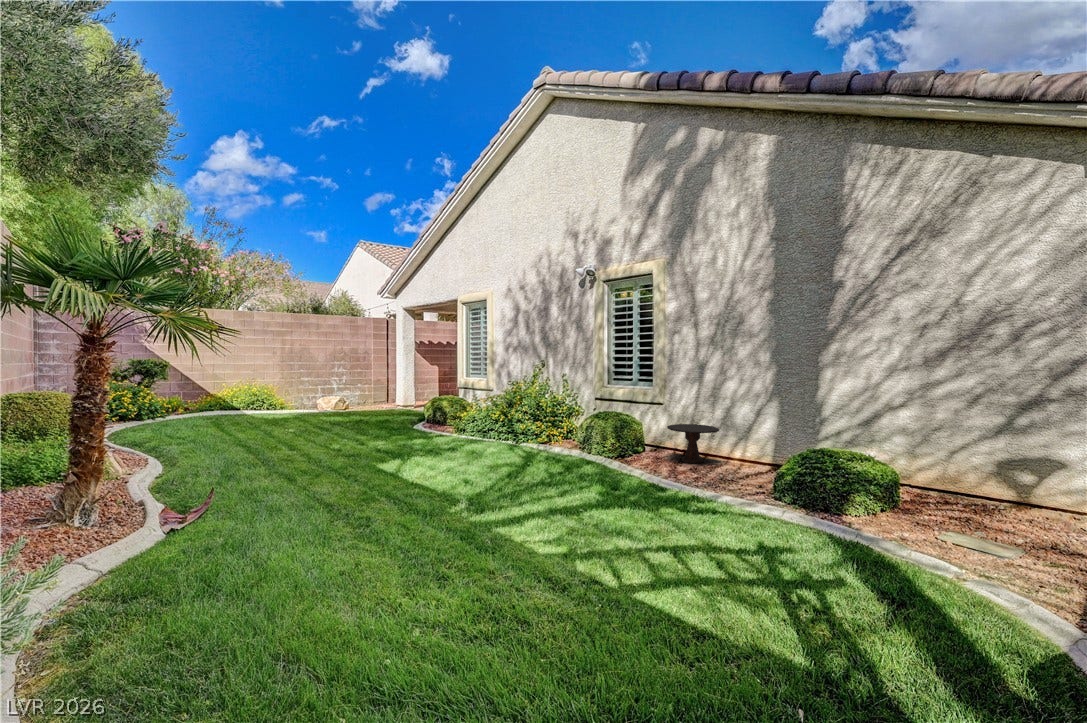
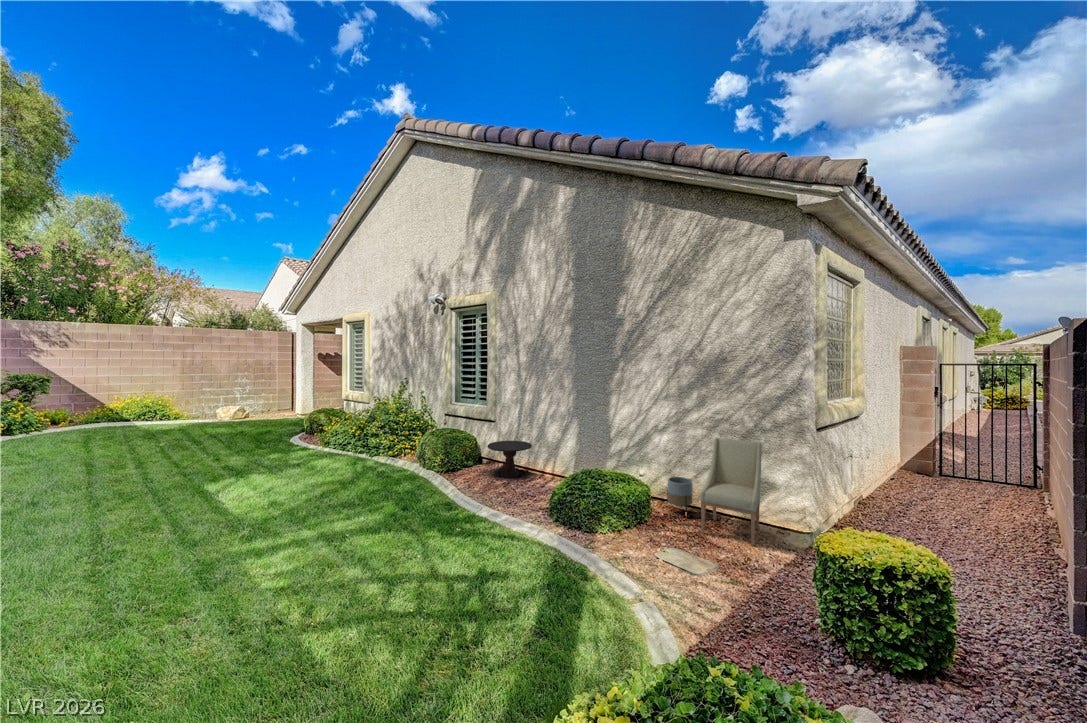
chair: none [982,412,1066,532] -> present [700,438,762,546]
planter: none [917,459,954,504] -> present [667,477,693,511]

